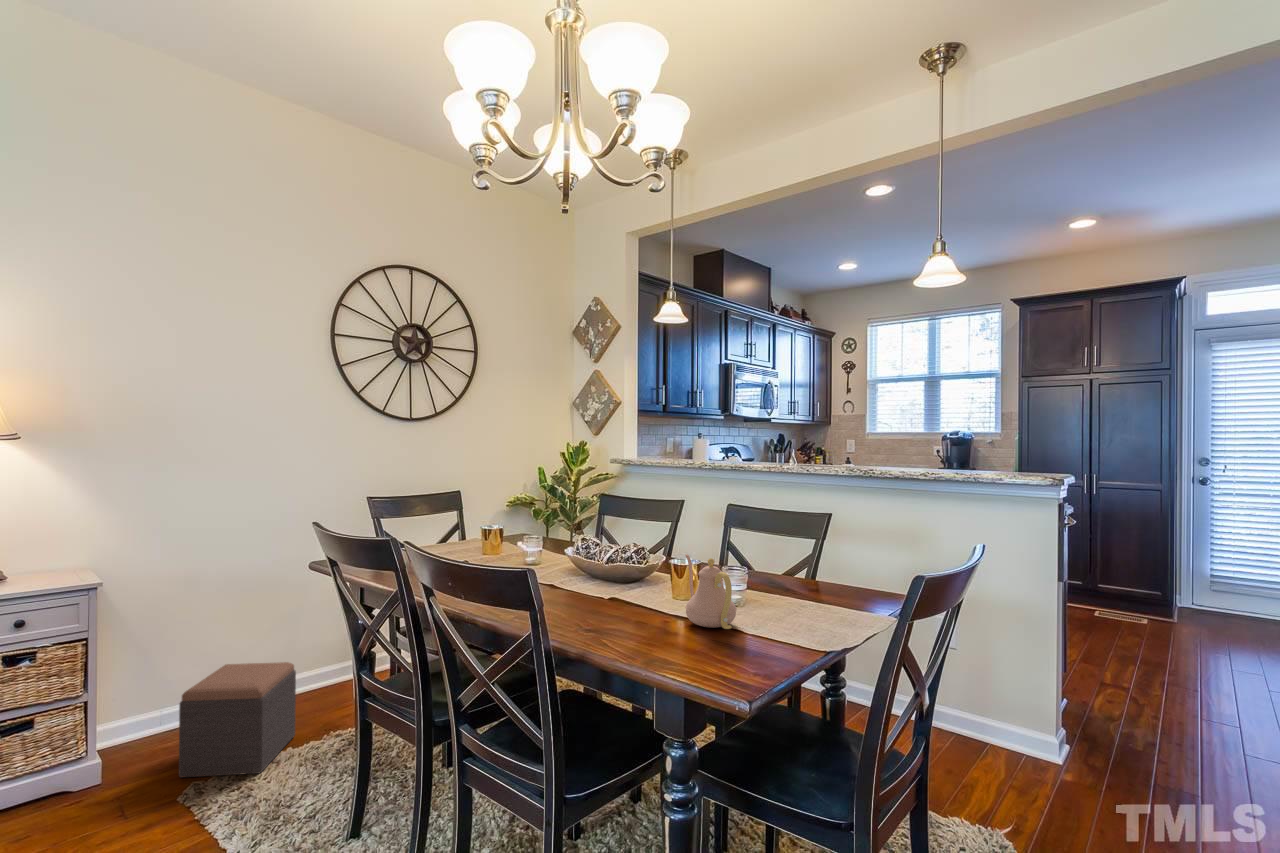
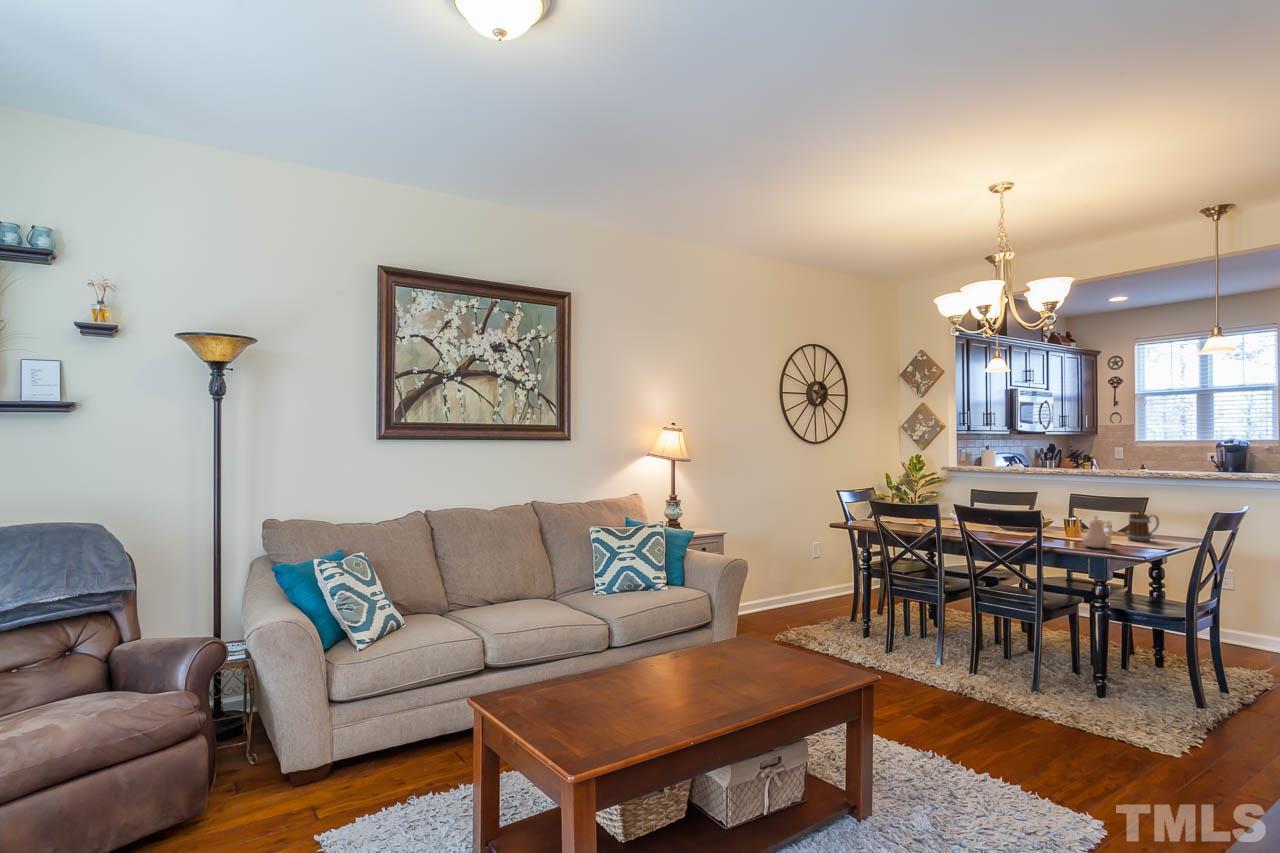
mug: none [788,543,839,597] -> present [1128,513,1159,542]
footstool: present [179,662,296,777] -> none [762,583,806,636]

